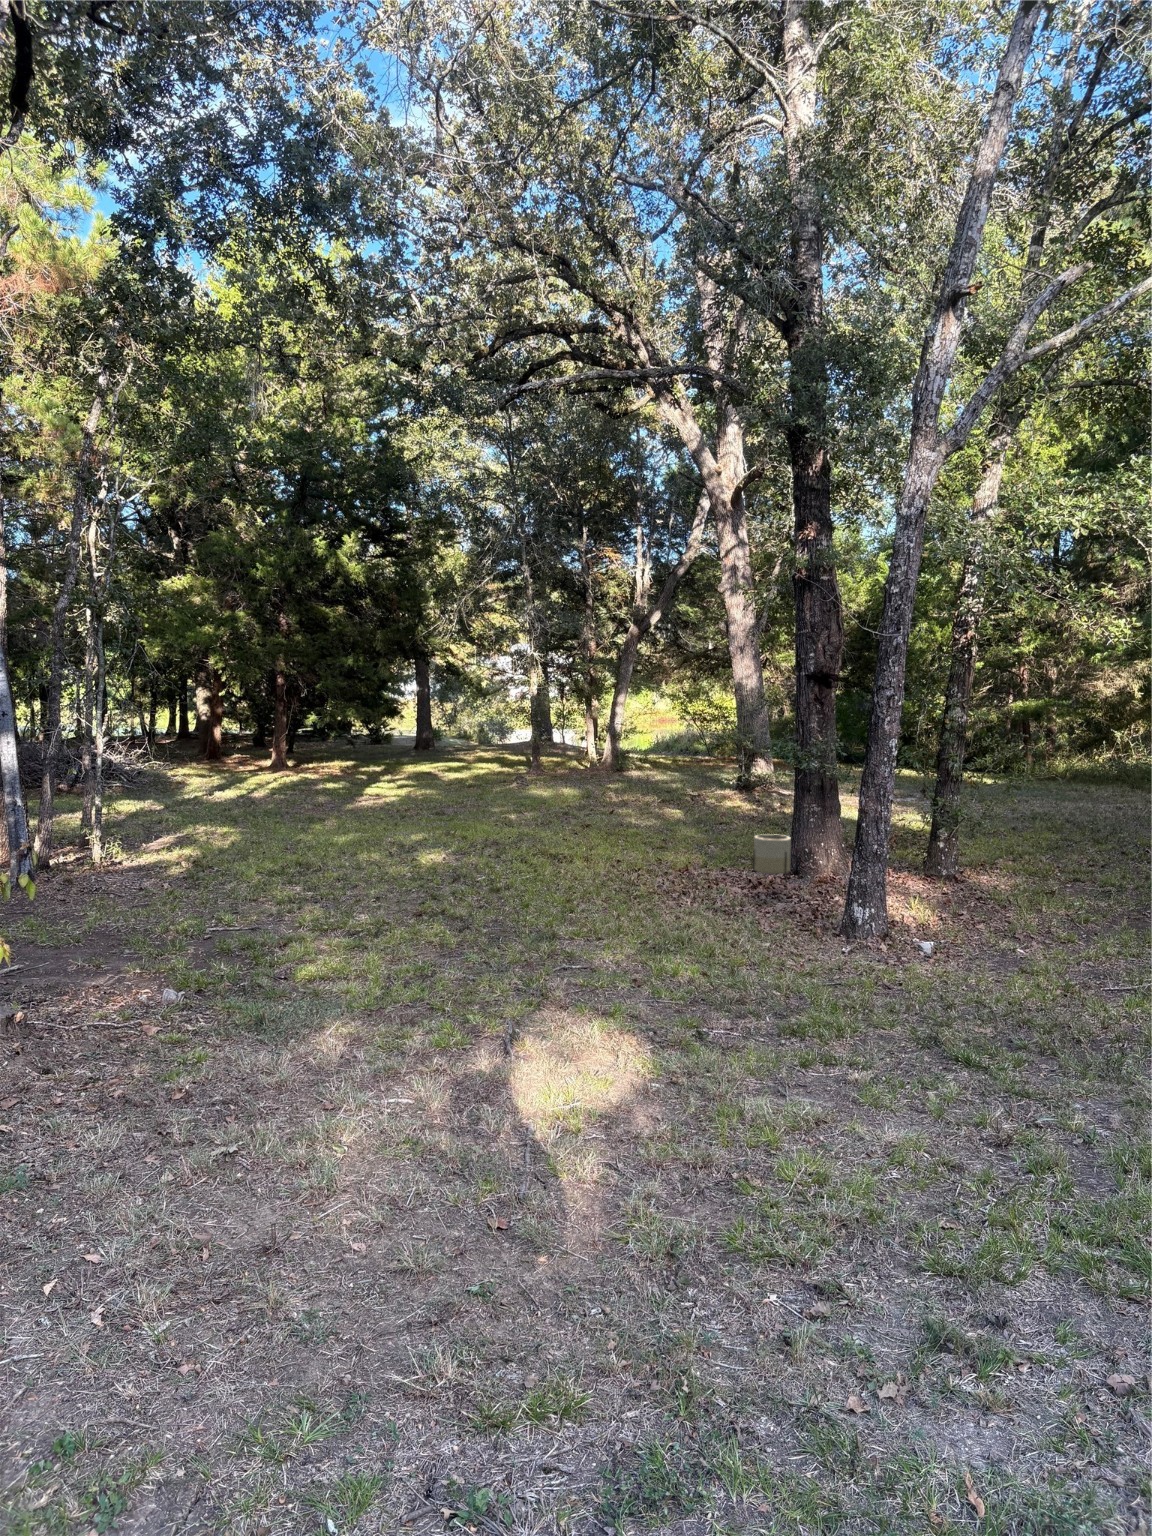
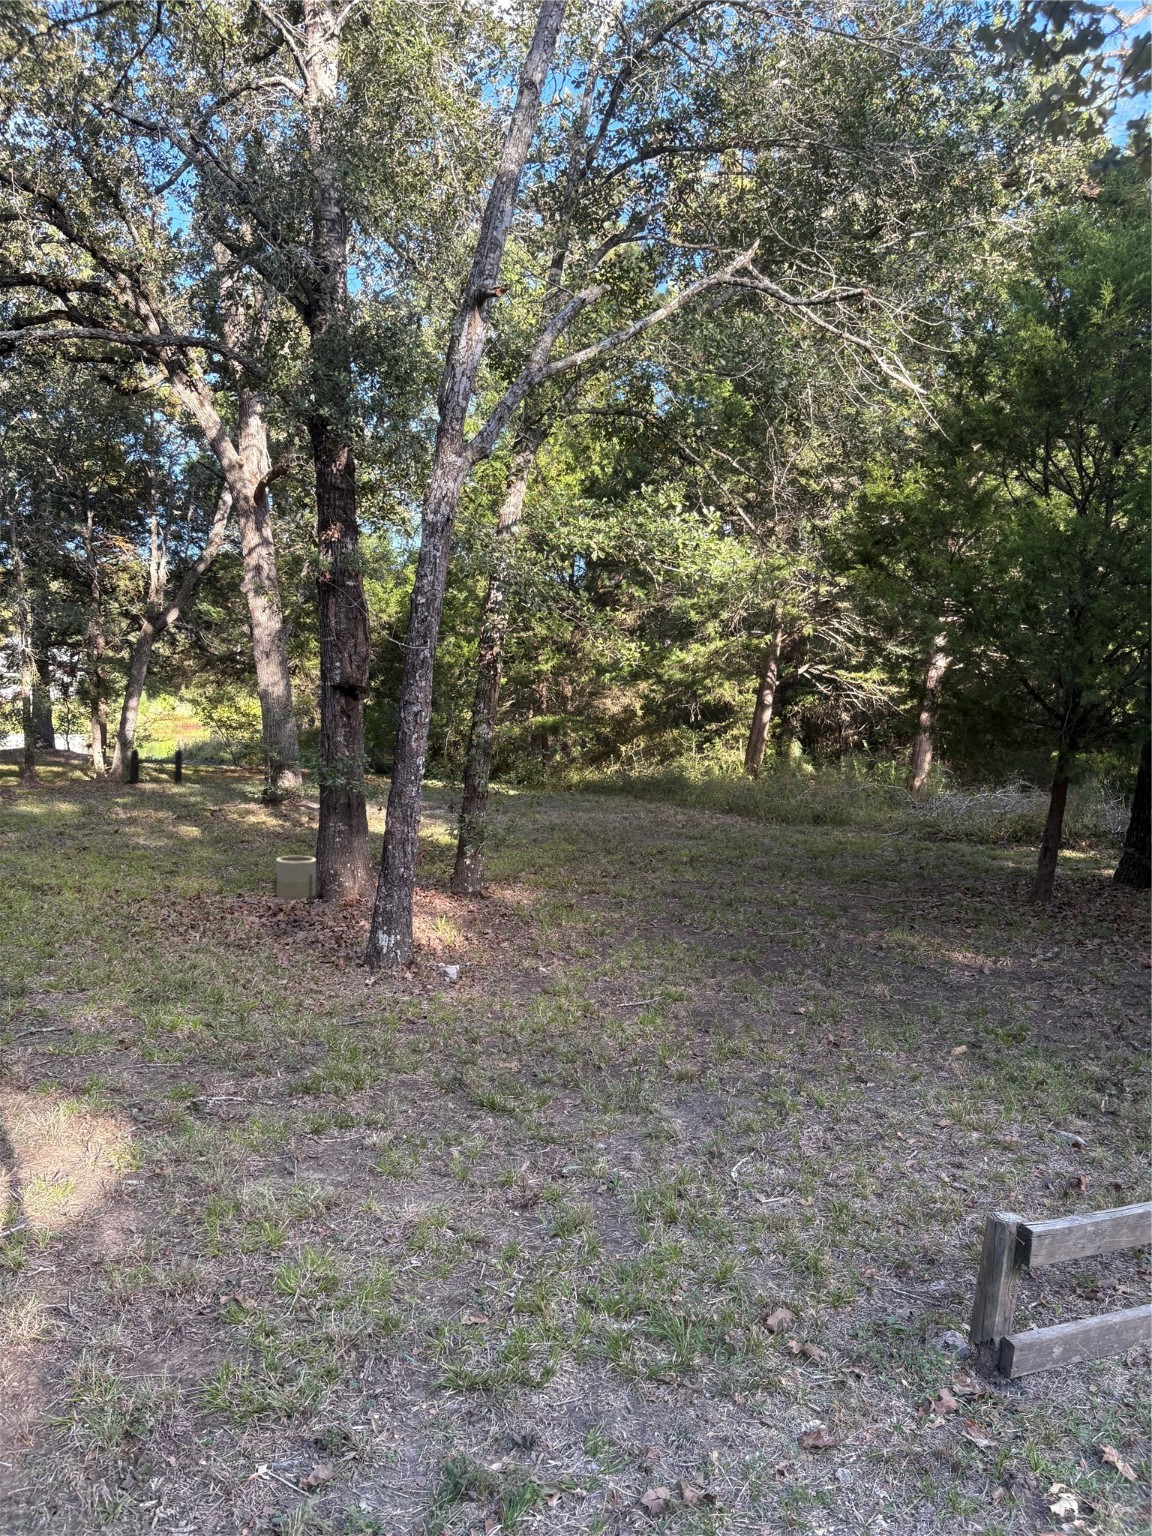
bench: none [616,740,661,772] -> present [130,749,182,784]

